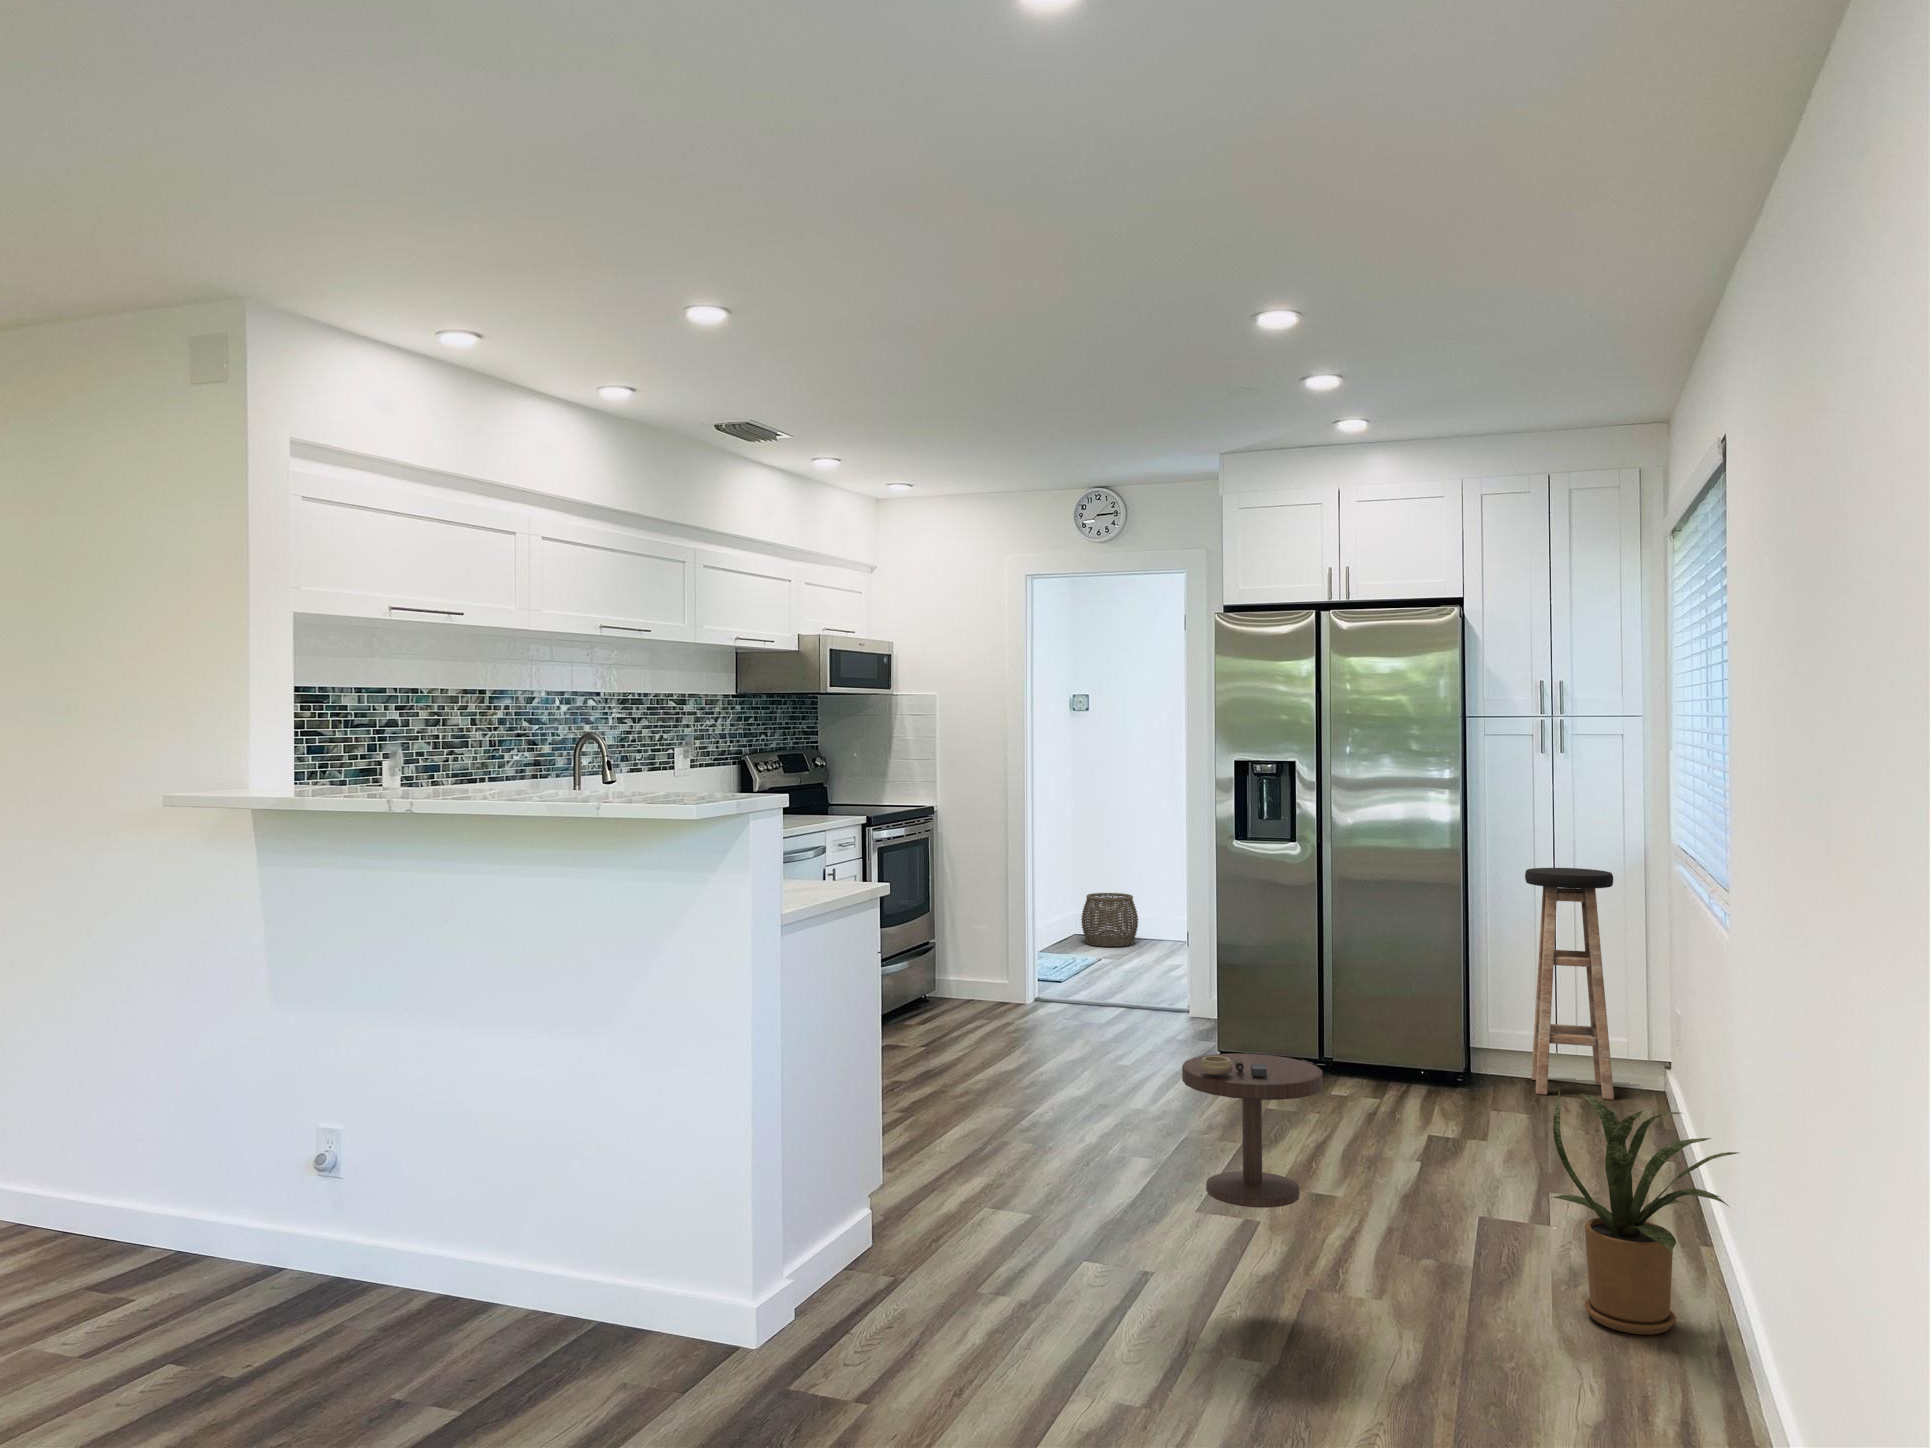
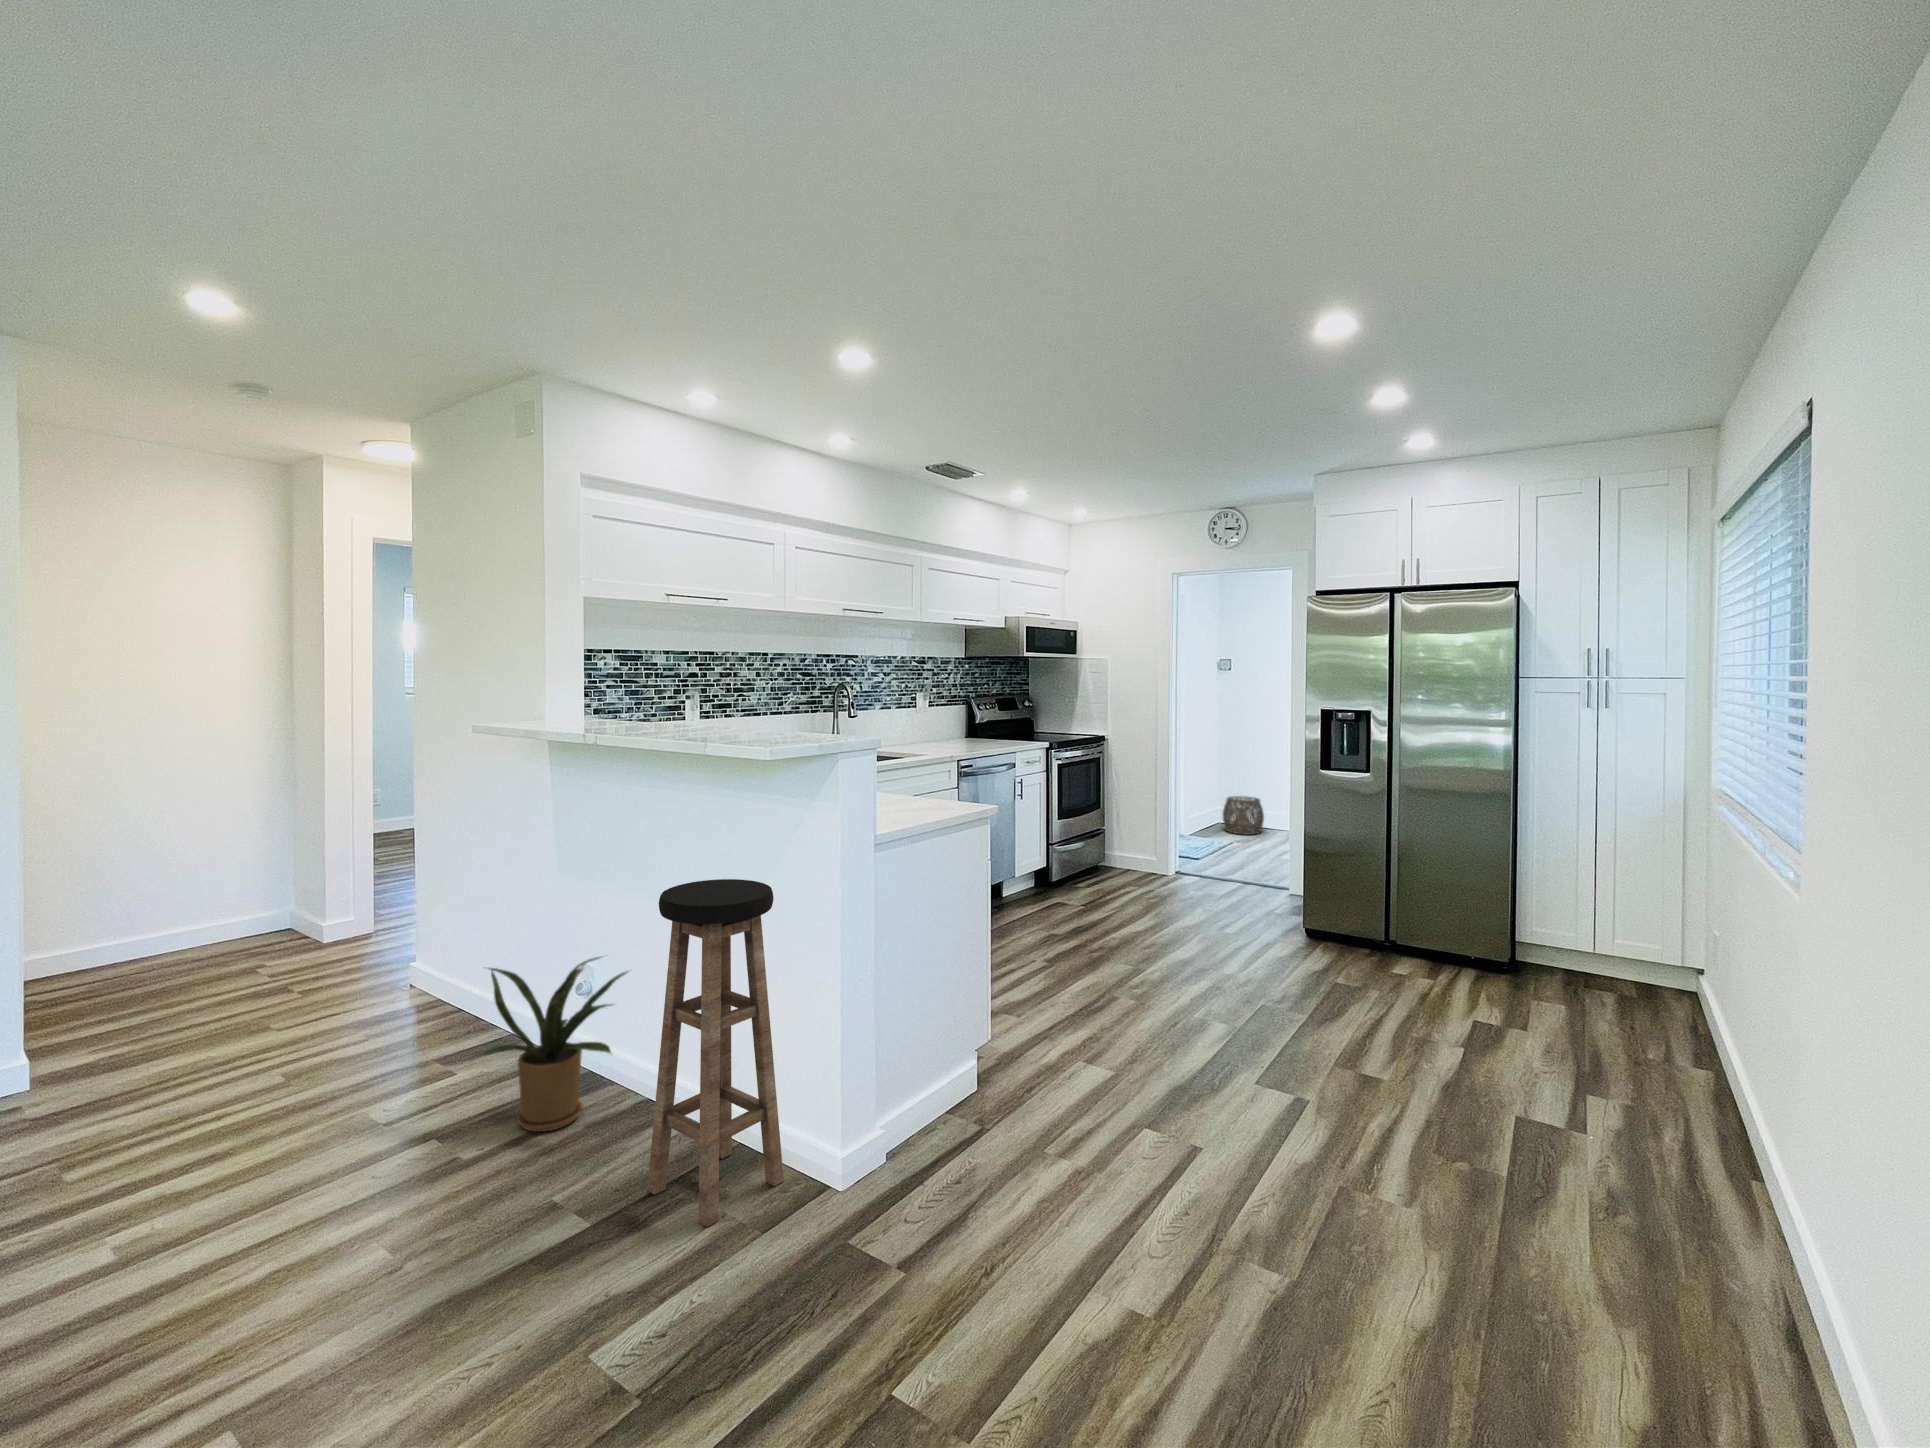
bar stool: present [1525,868,1614,1099] -> present [647,879,784,1227]
side table: present [1182,1054,1323,1208] -> none [1220,972,1351,1207]
house plant: present [1551,1090,1738,1335] -> present [482,957,627,1132]

